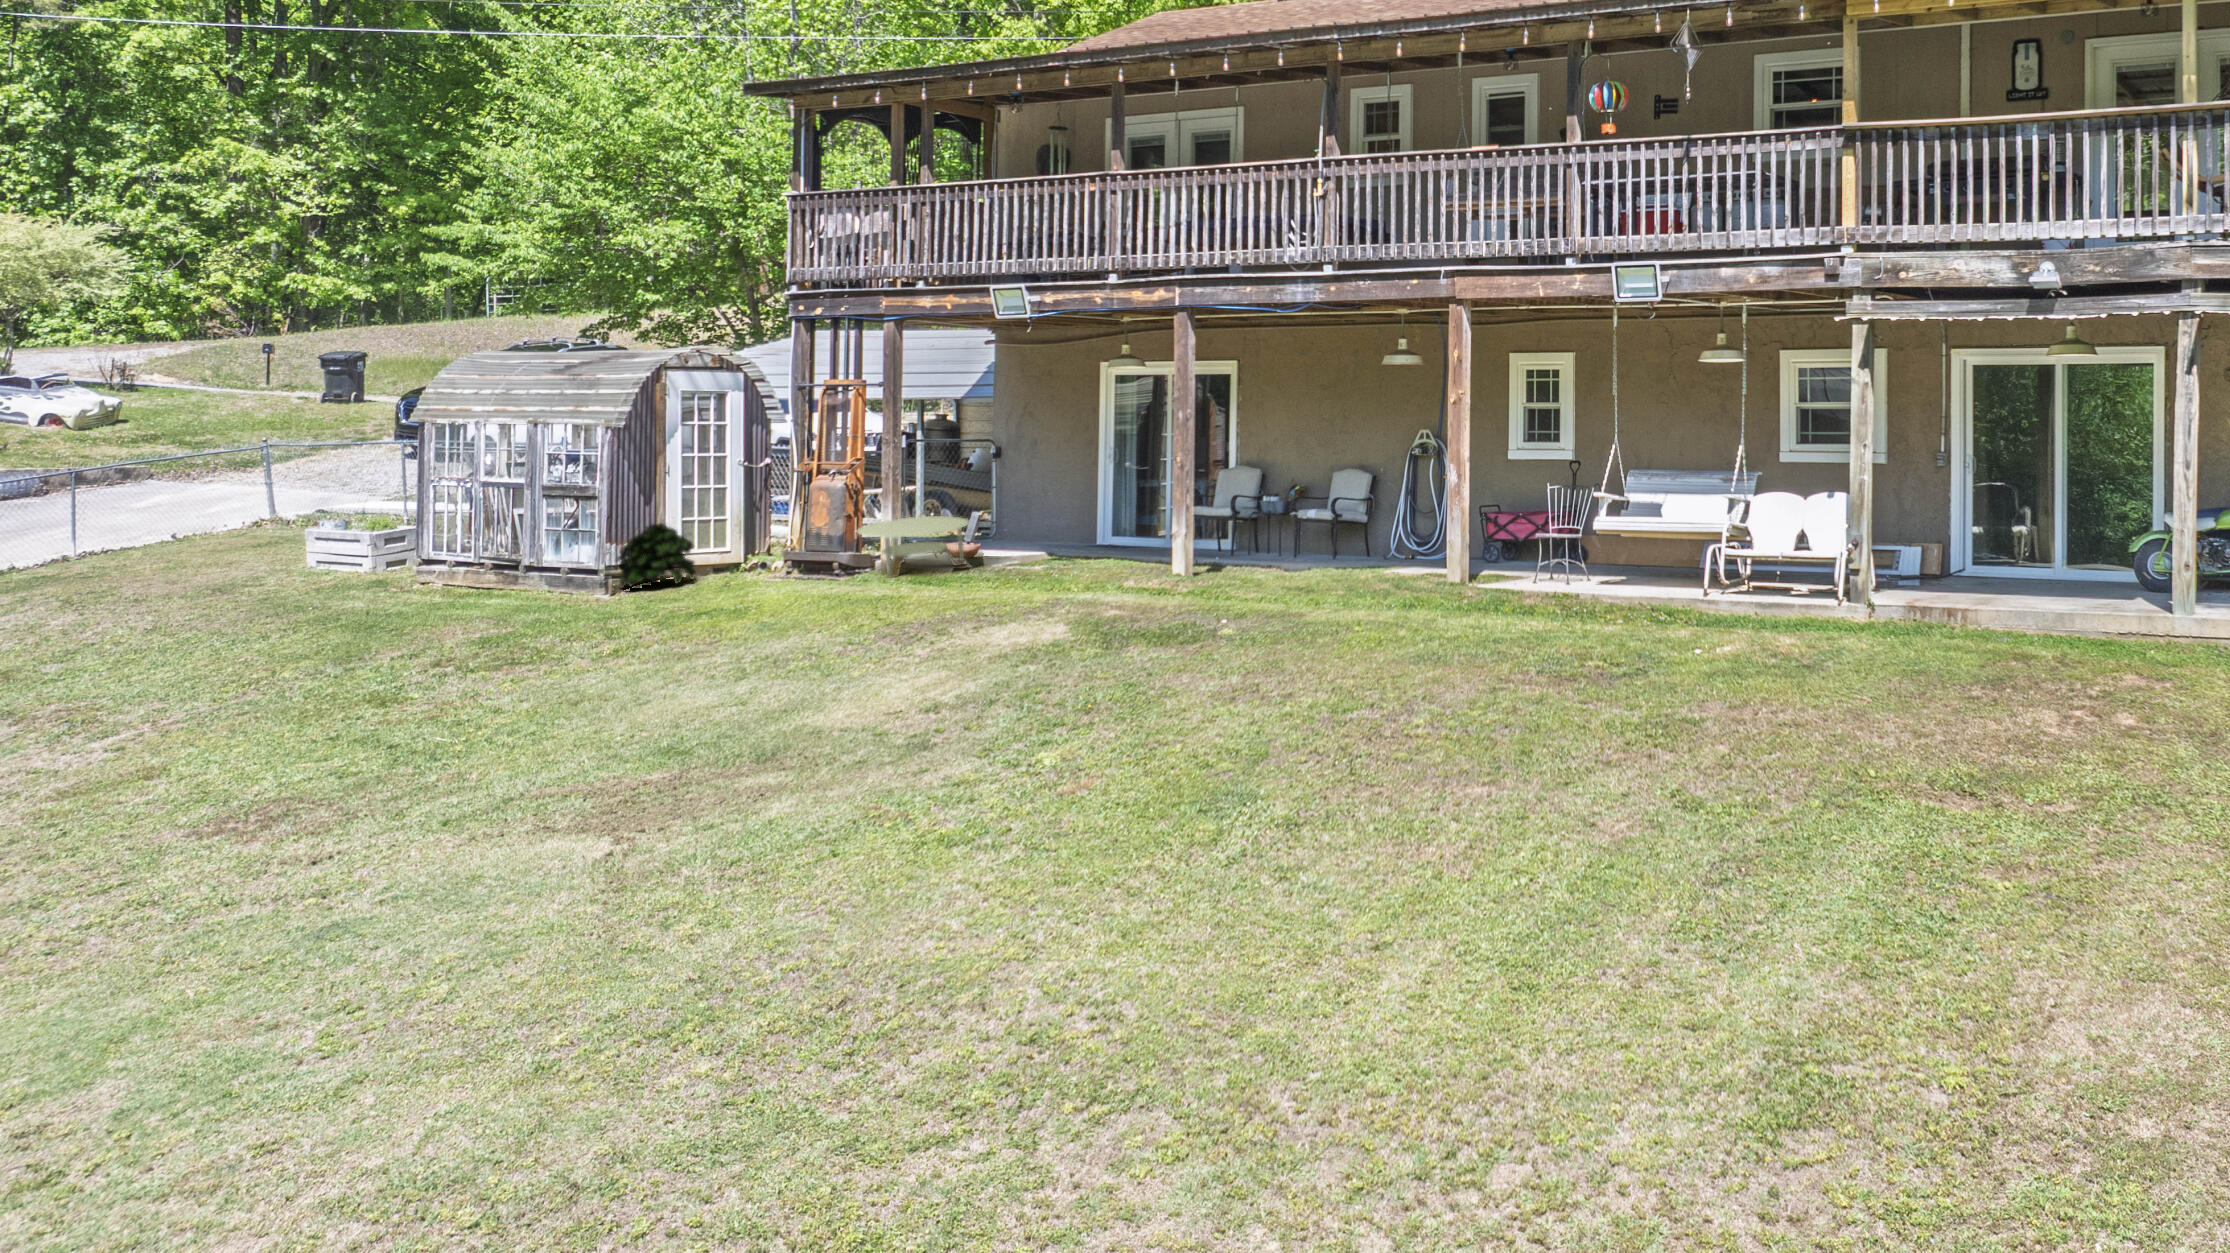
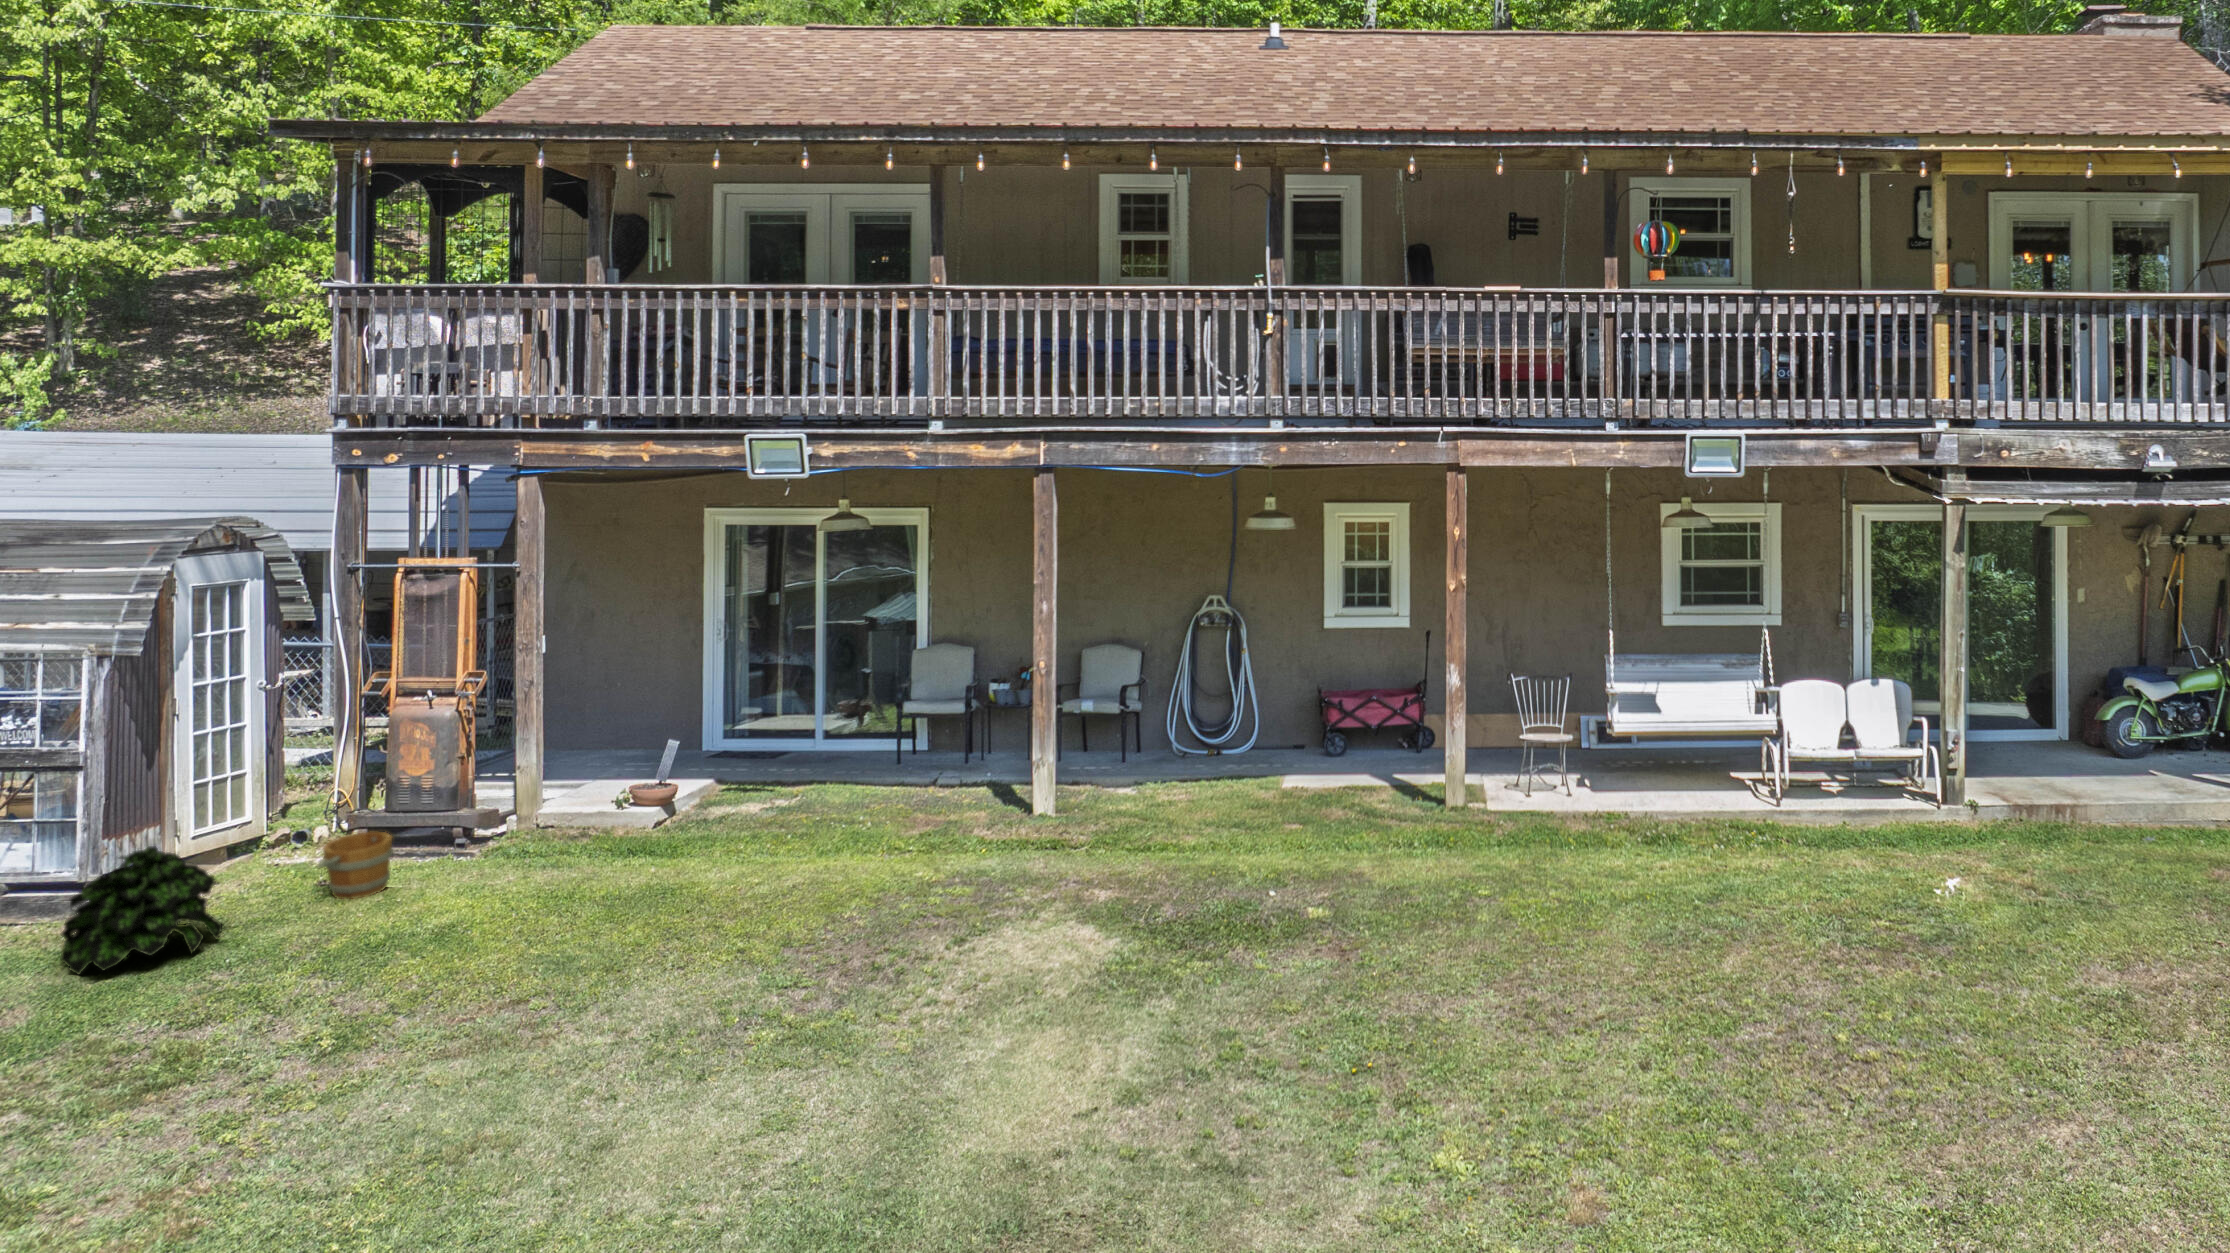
round table: present [857,516,969,578] -> none [516,775,700,893]
bucket: none [755,535,798,573] -> present [318,832,393,899]

